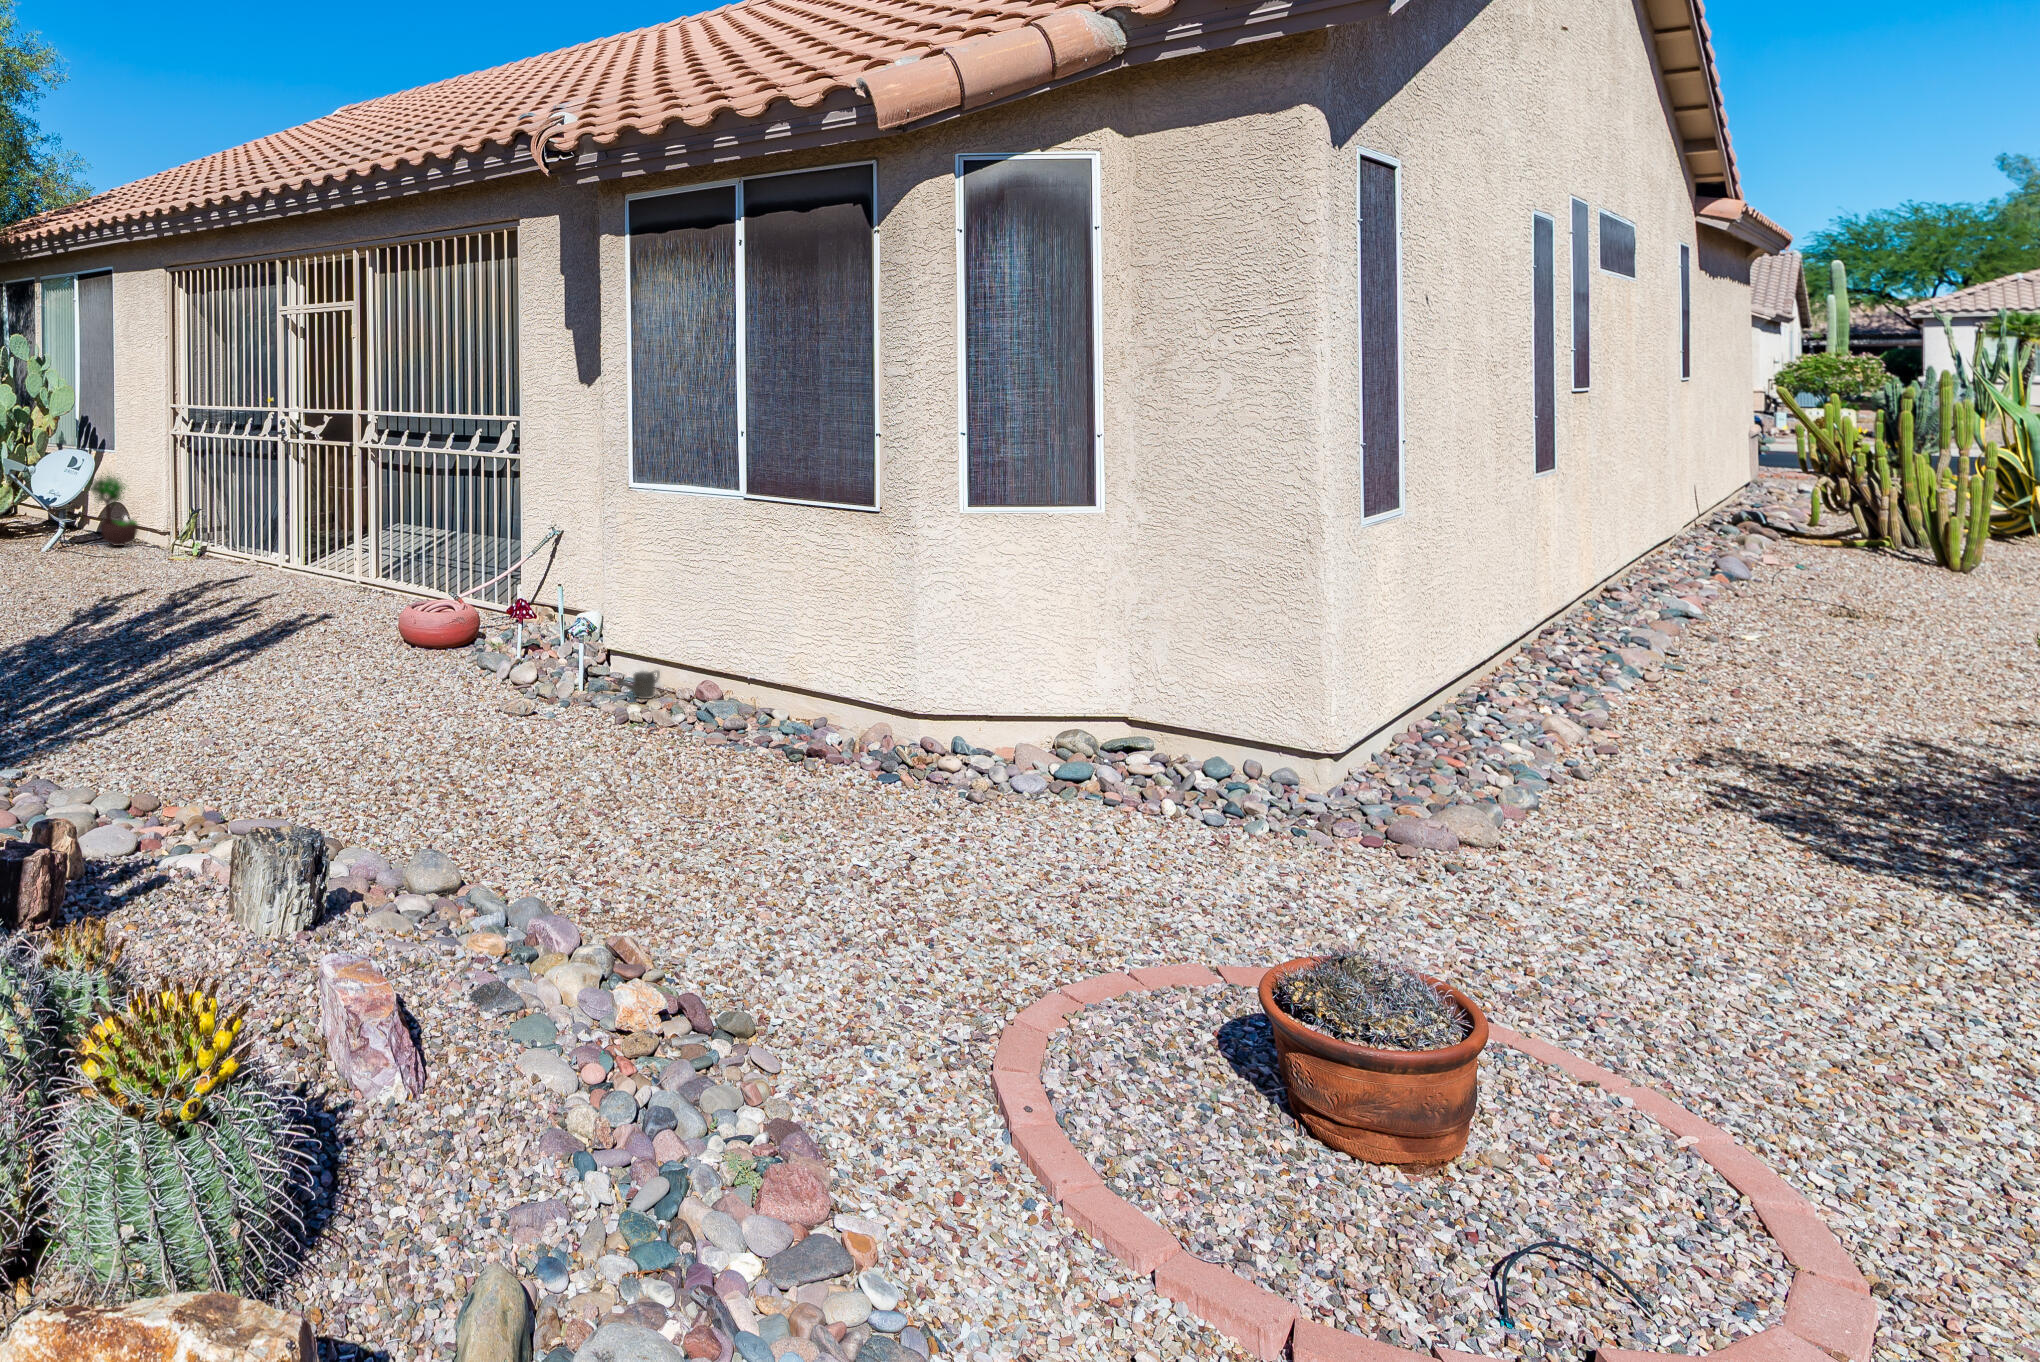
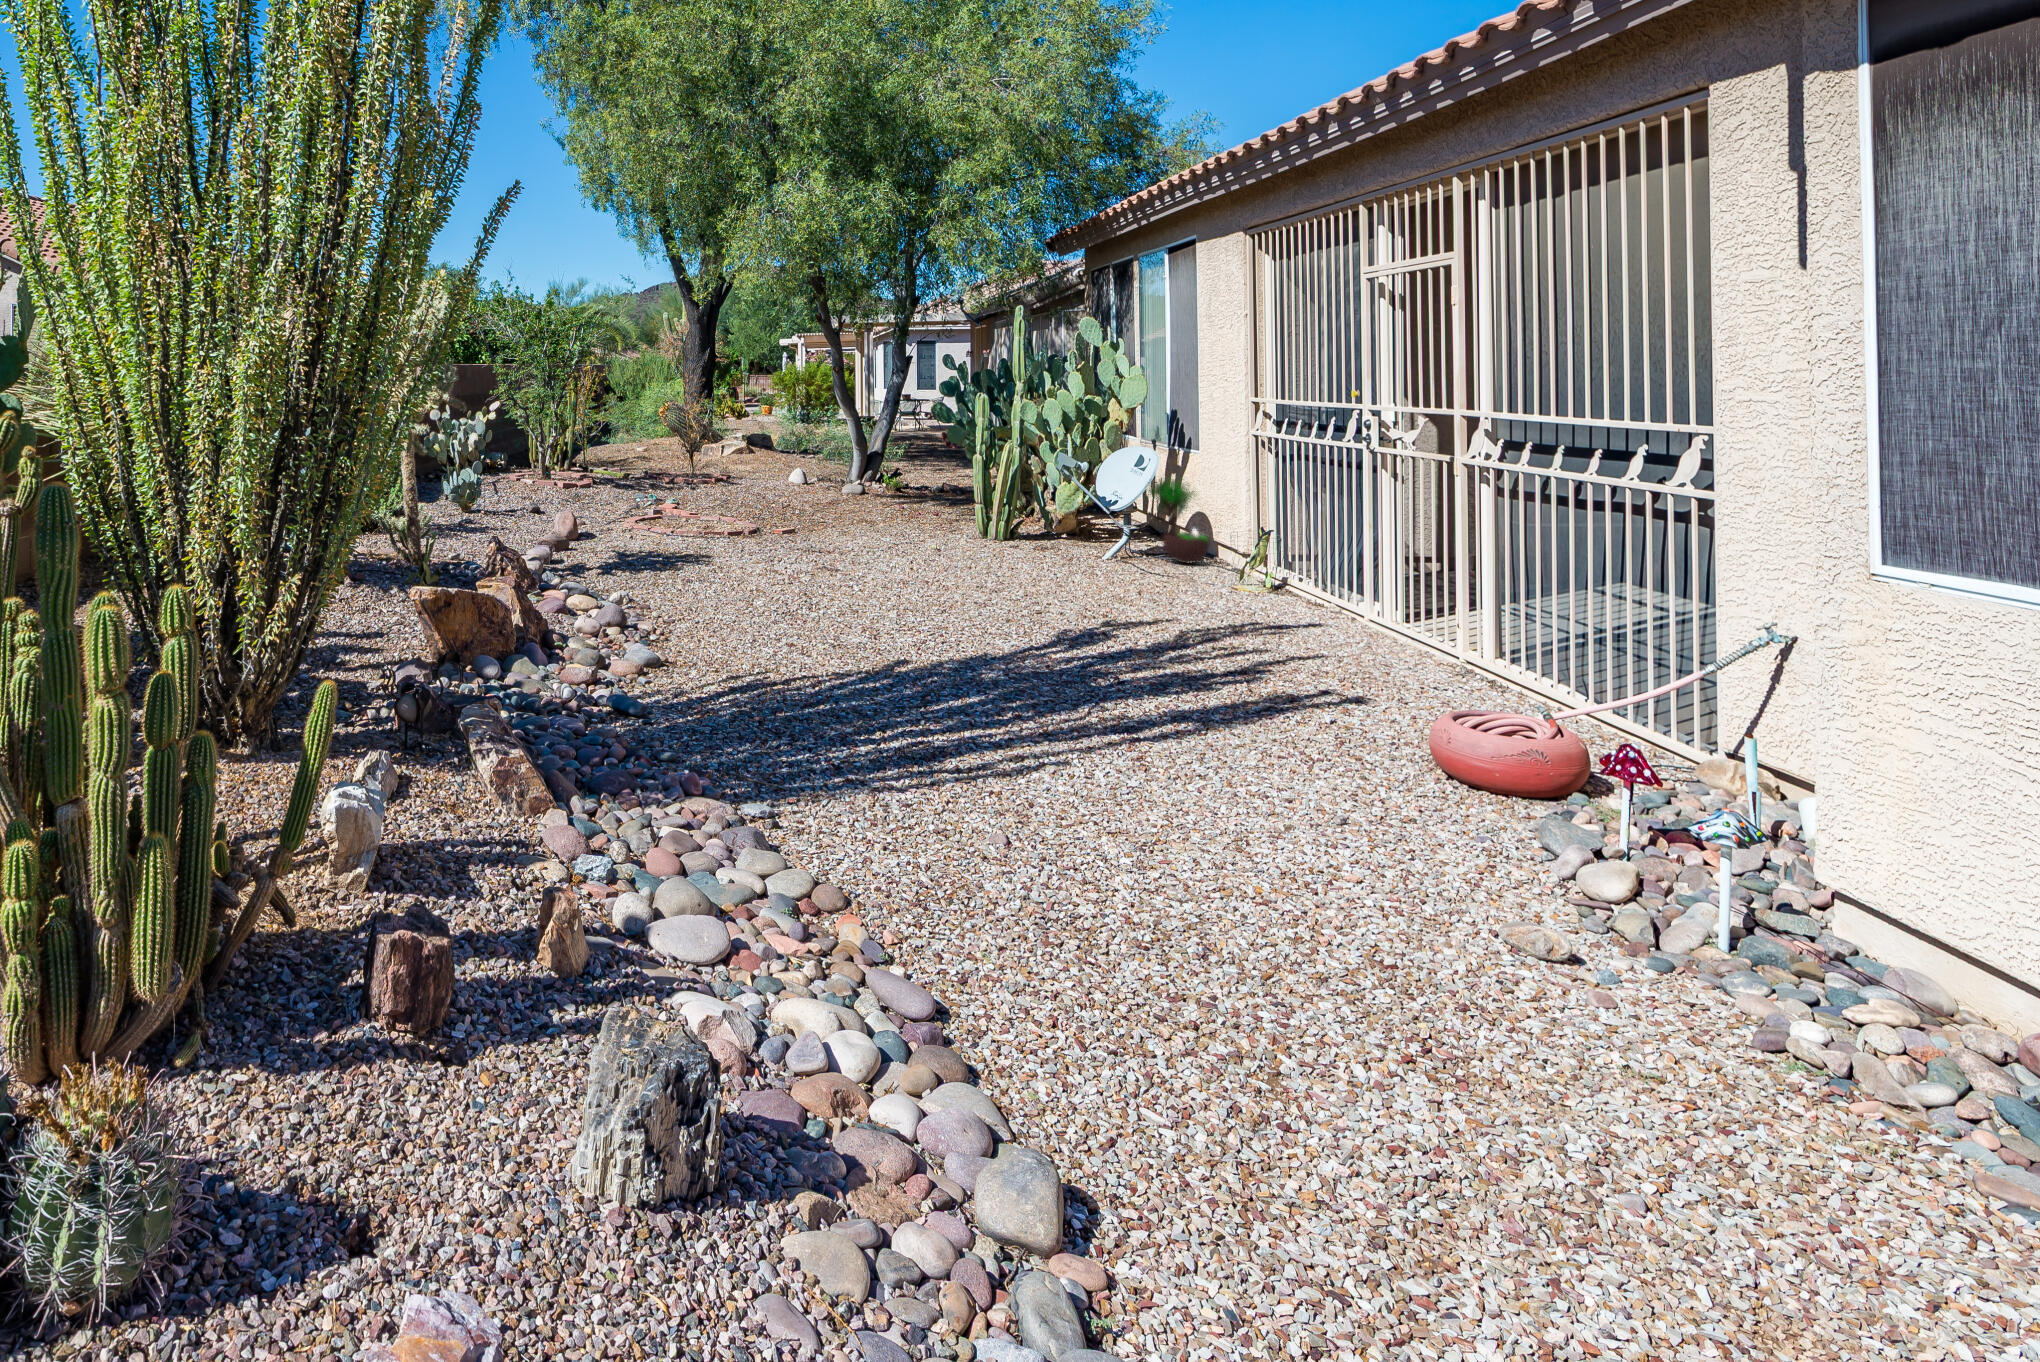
watering can: present [617,671,660,699] -> none [1822,926,1973,996]

